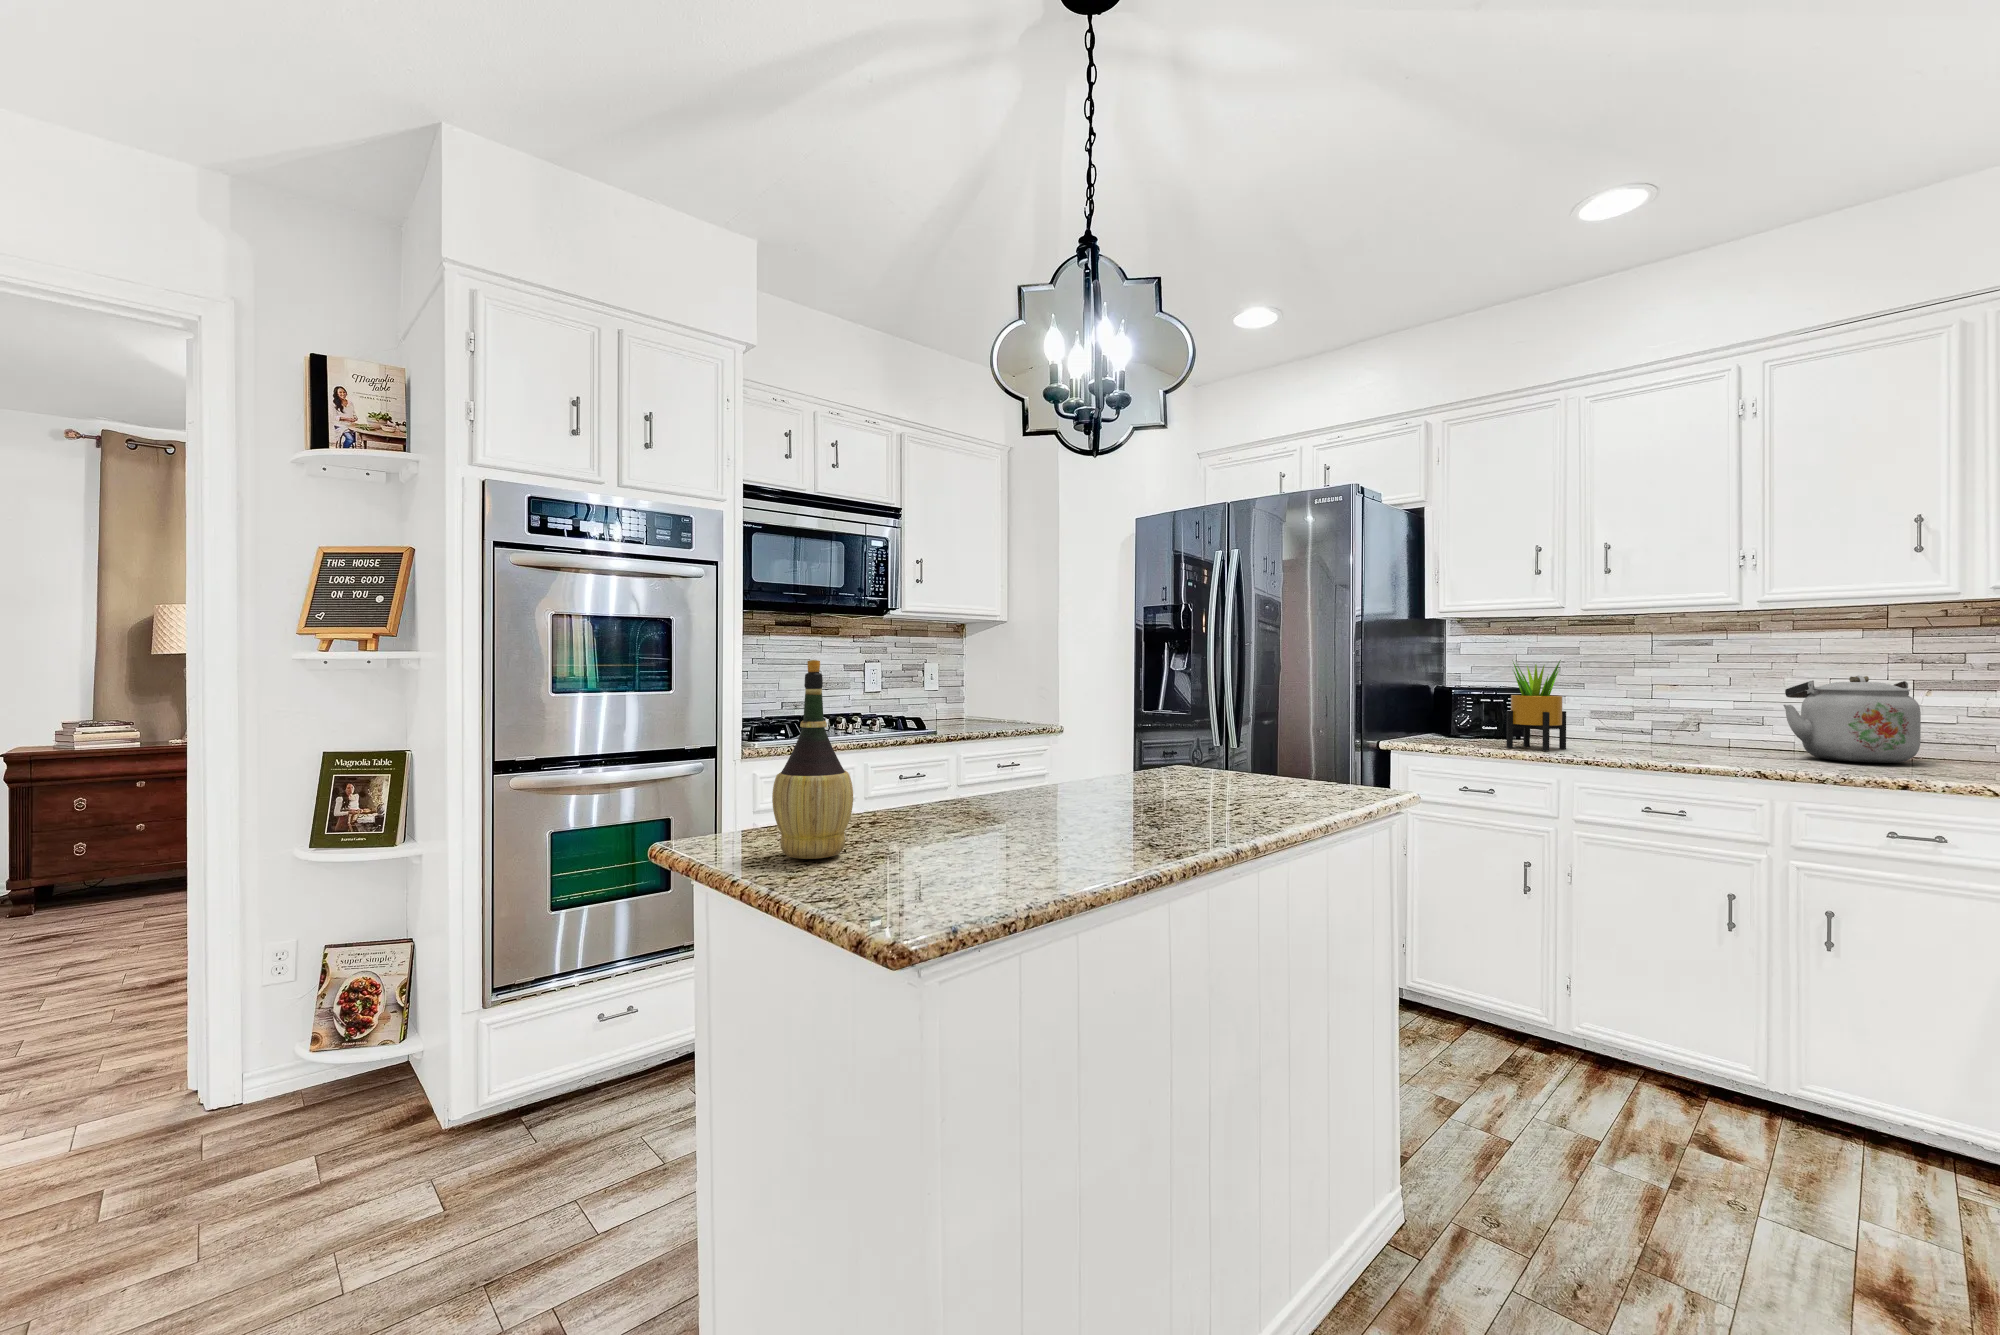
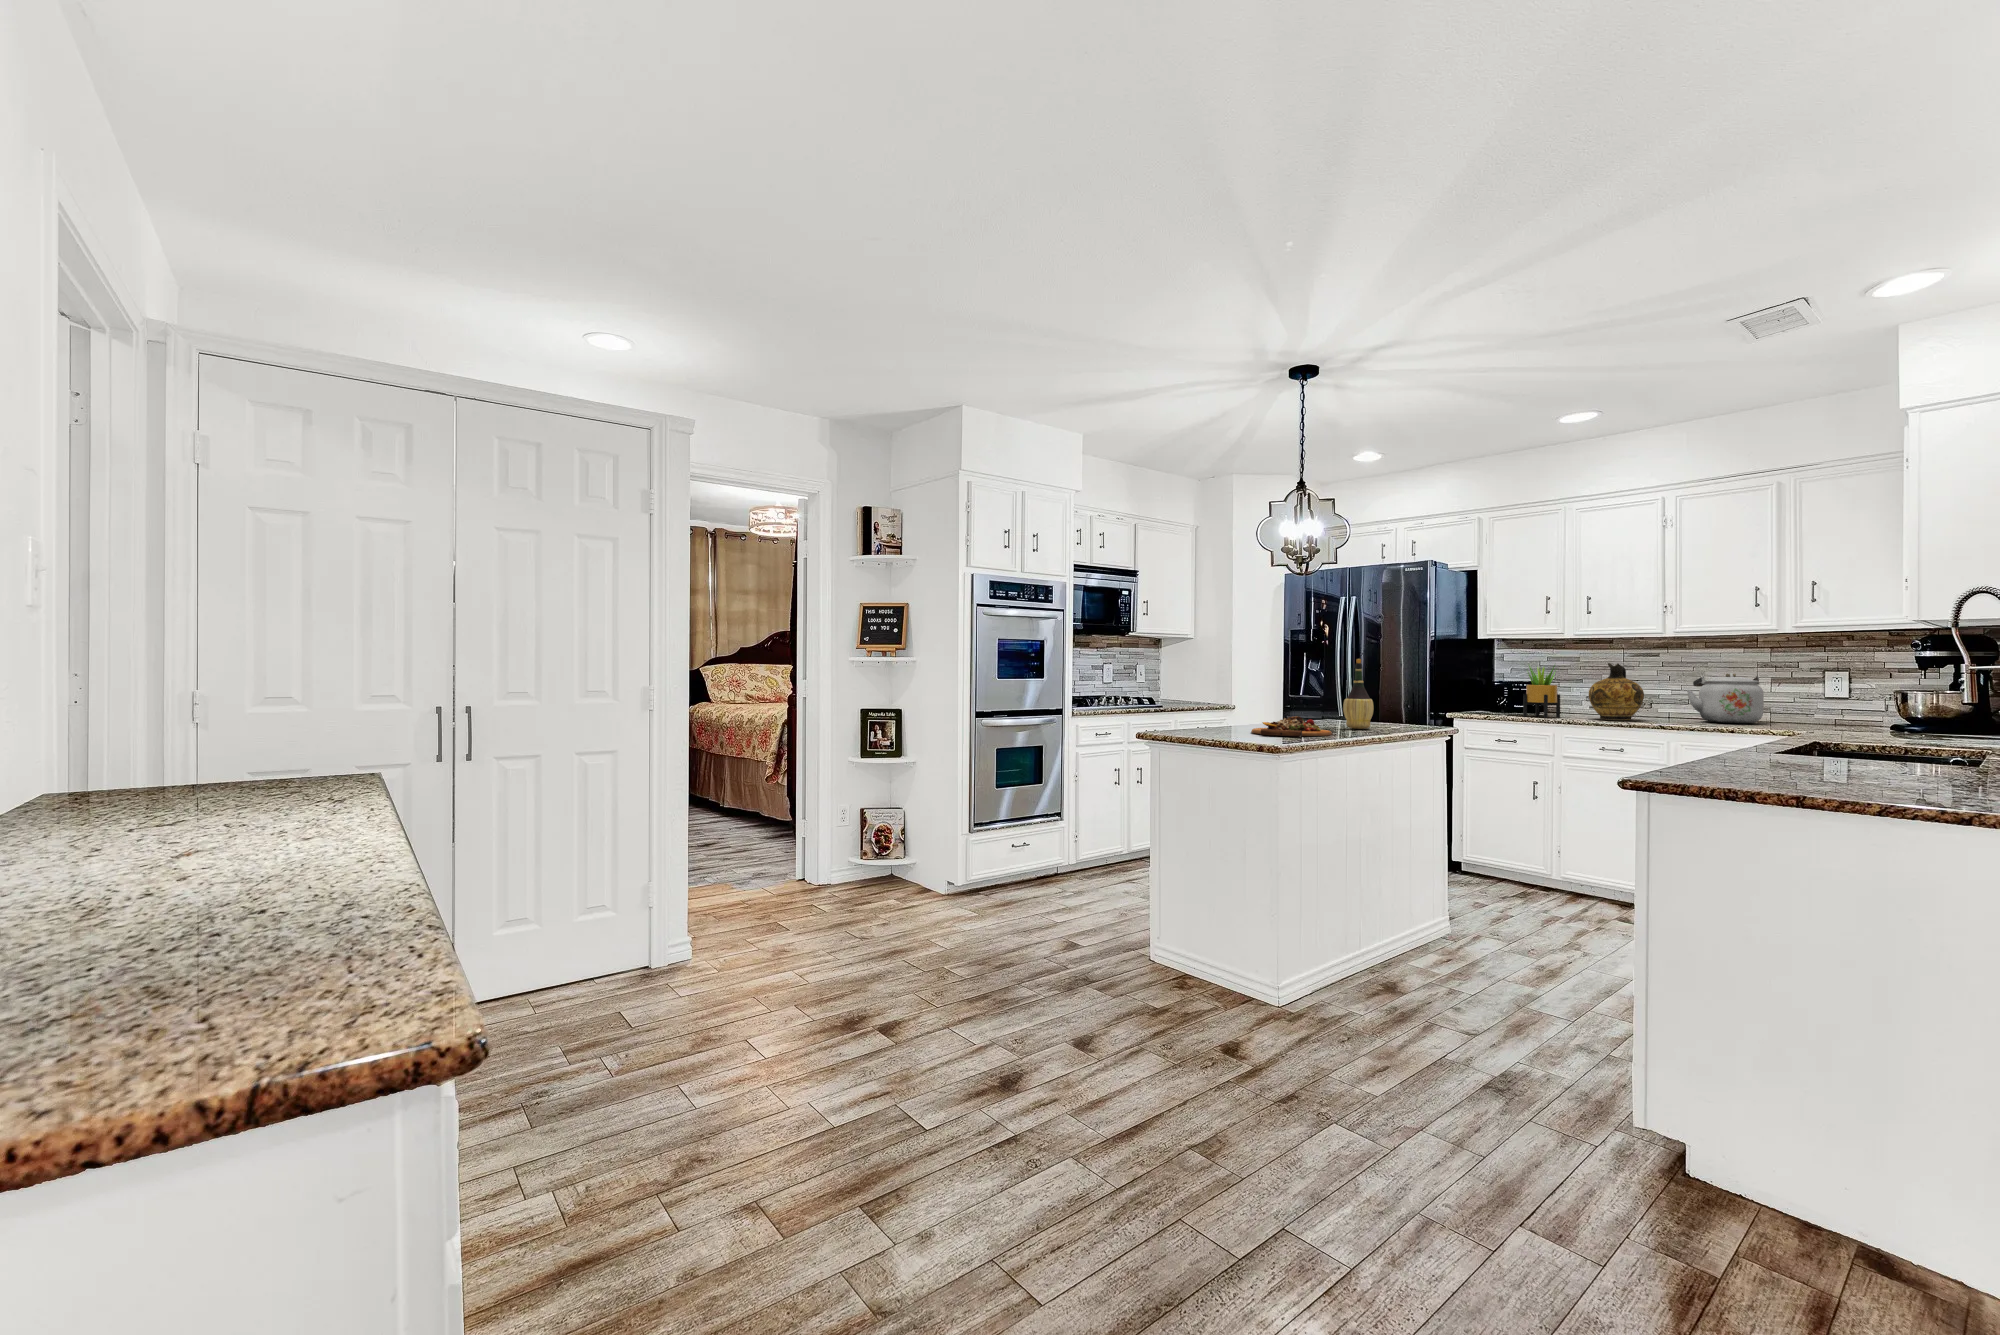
ceramic jug: none [1616,659,1713,757] -> present [1589,663,1644,720]
wine bottle: present [772,660,853,859] -> present [1343,659,1374,729]
cutting board: none [982,792,1171,859] -> present [1251,716,1332,737]

